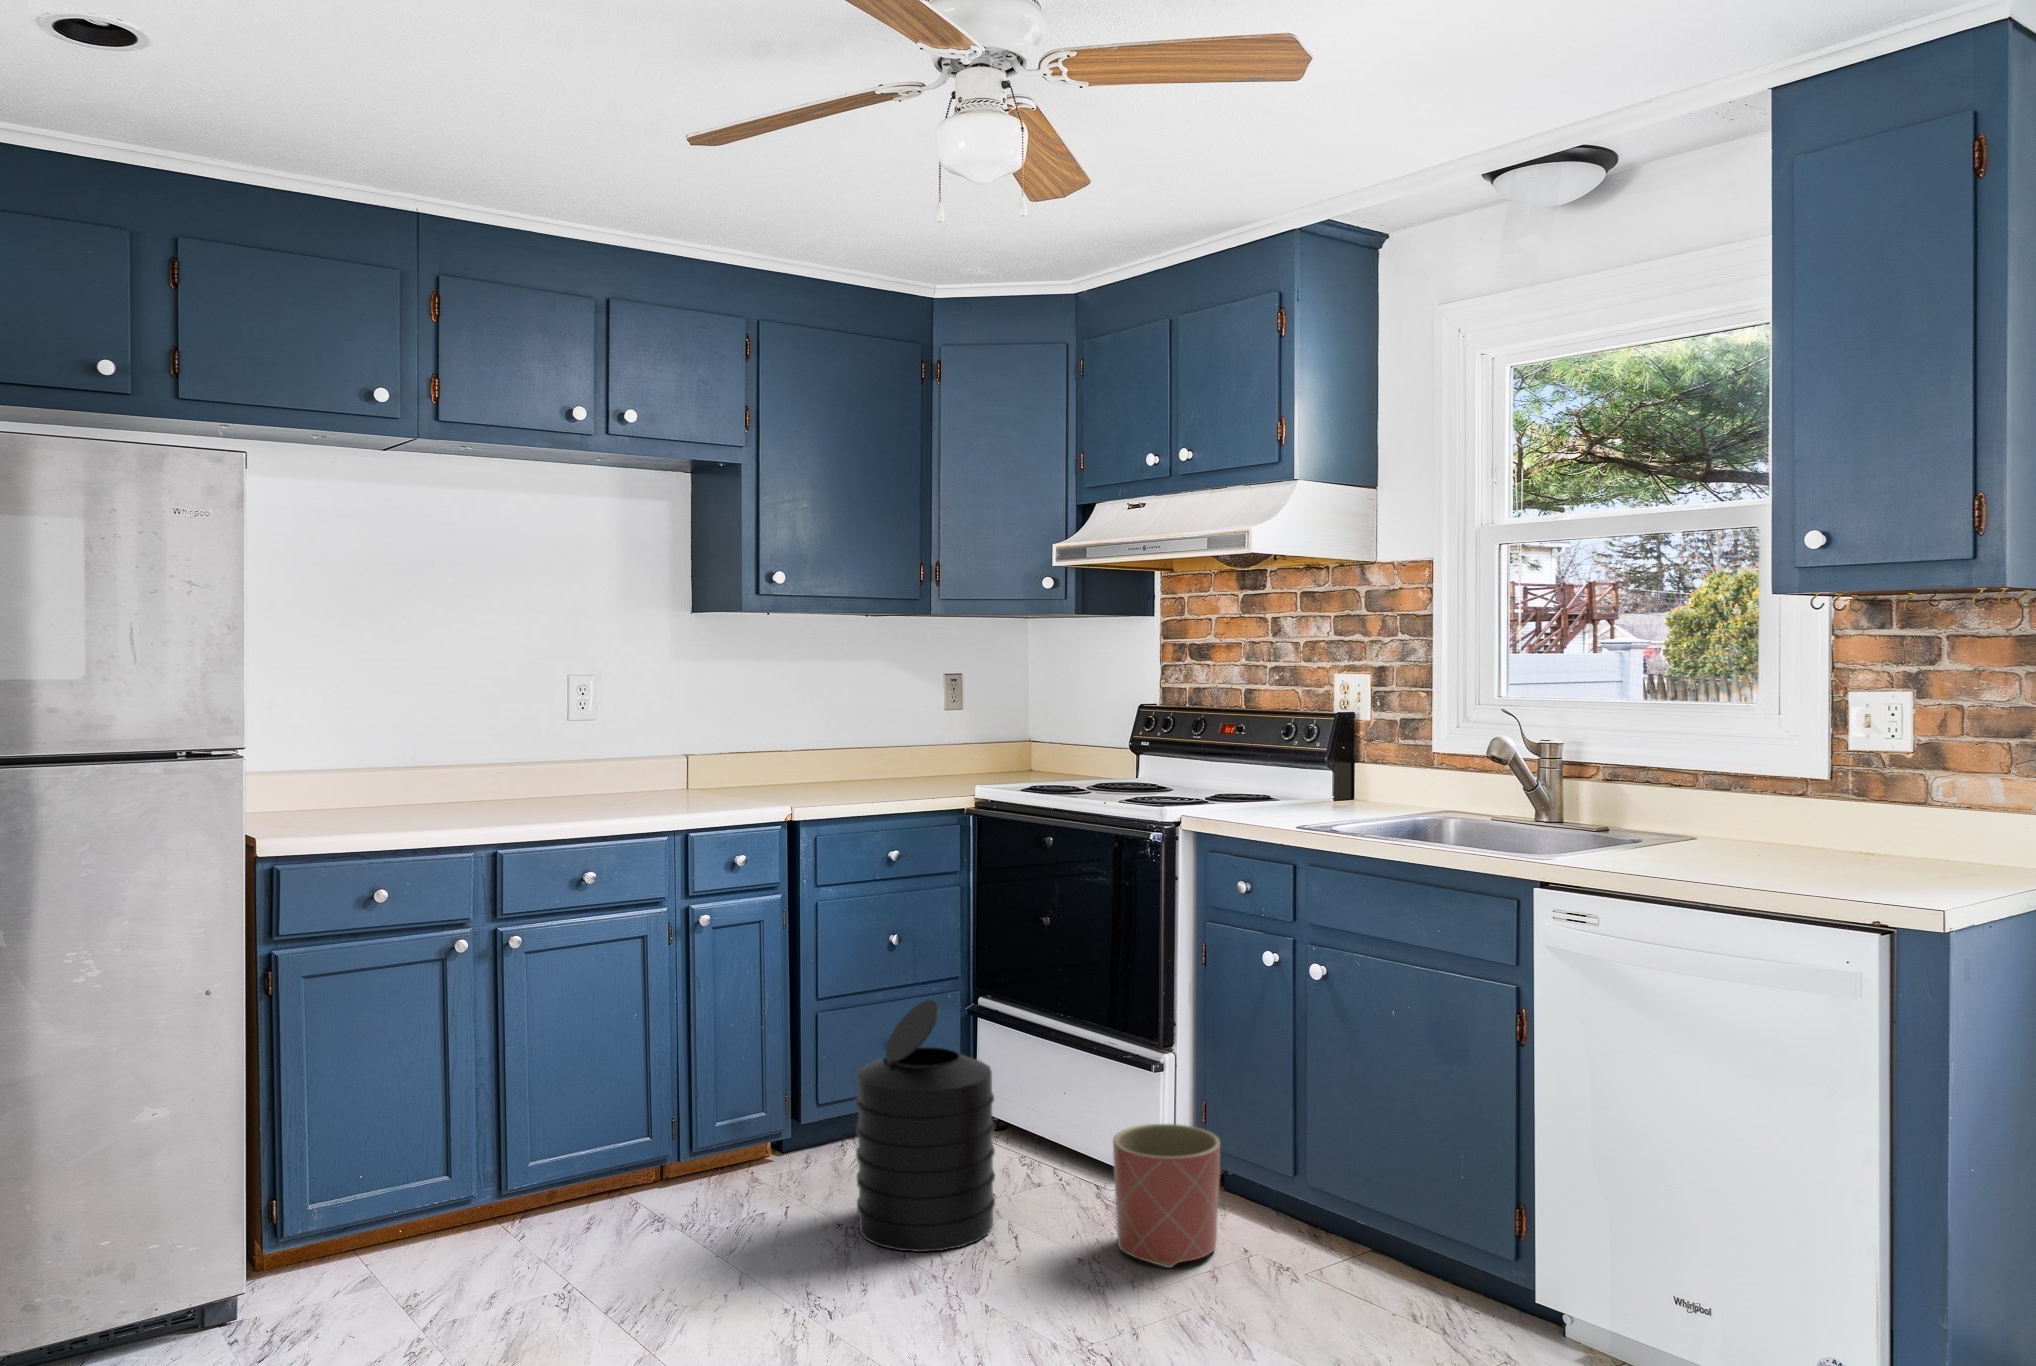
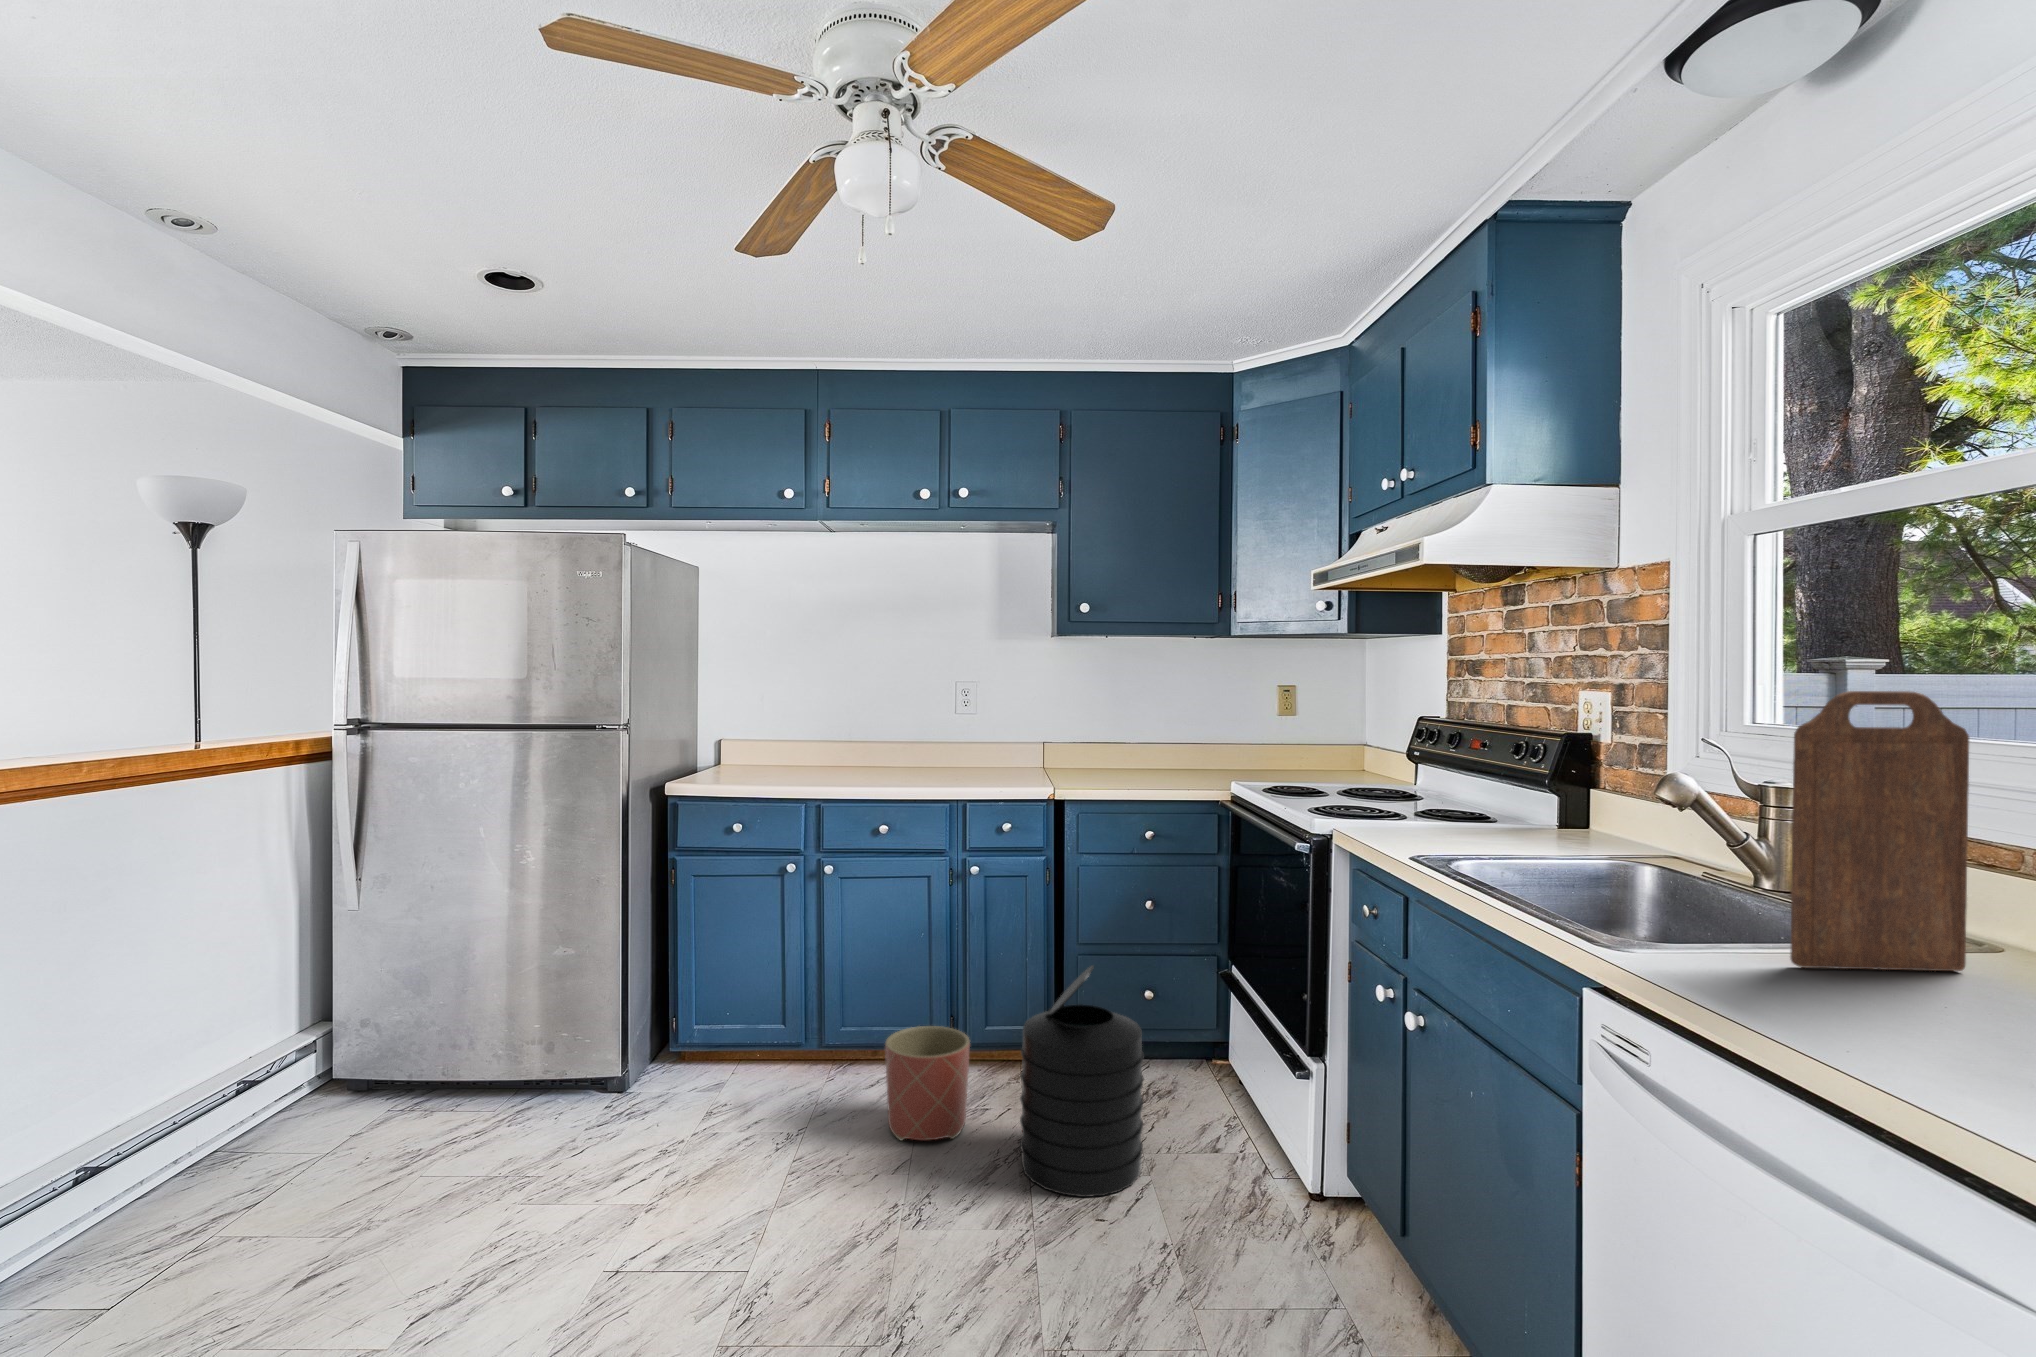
cutting board: none [1636,672,1709,861] -> present [1790,691,1969,971]
planter: present [1113,1124,1220,1268] -> present [885,1026,970,1141]

